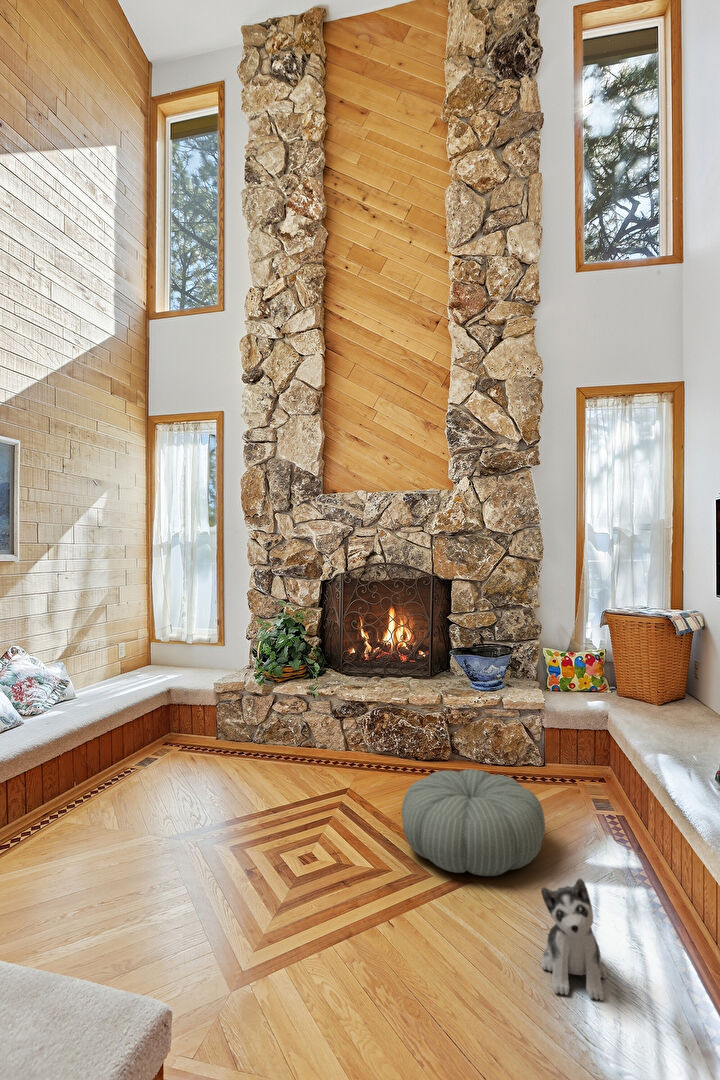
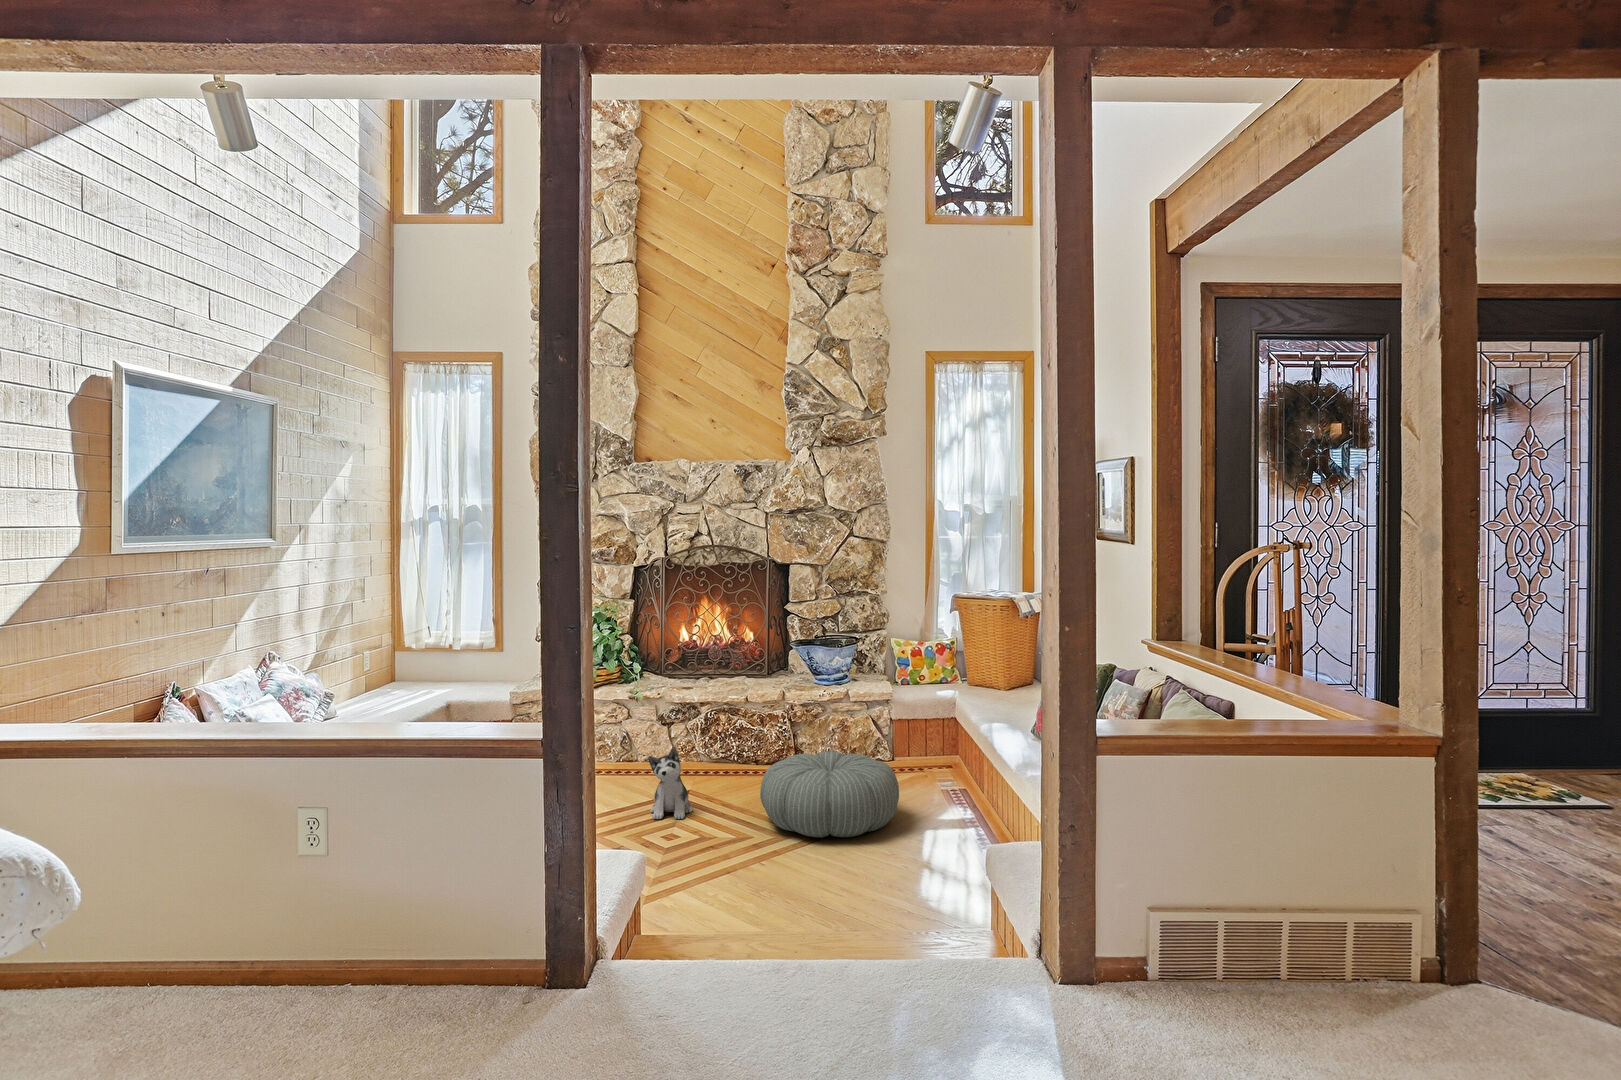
plush toy: present [541,879,607,1000] -> present [648,747,692,819]

